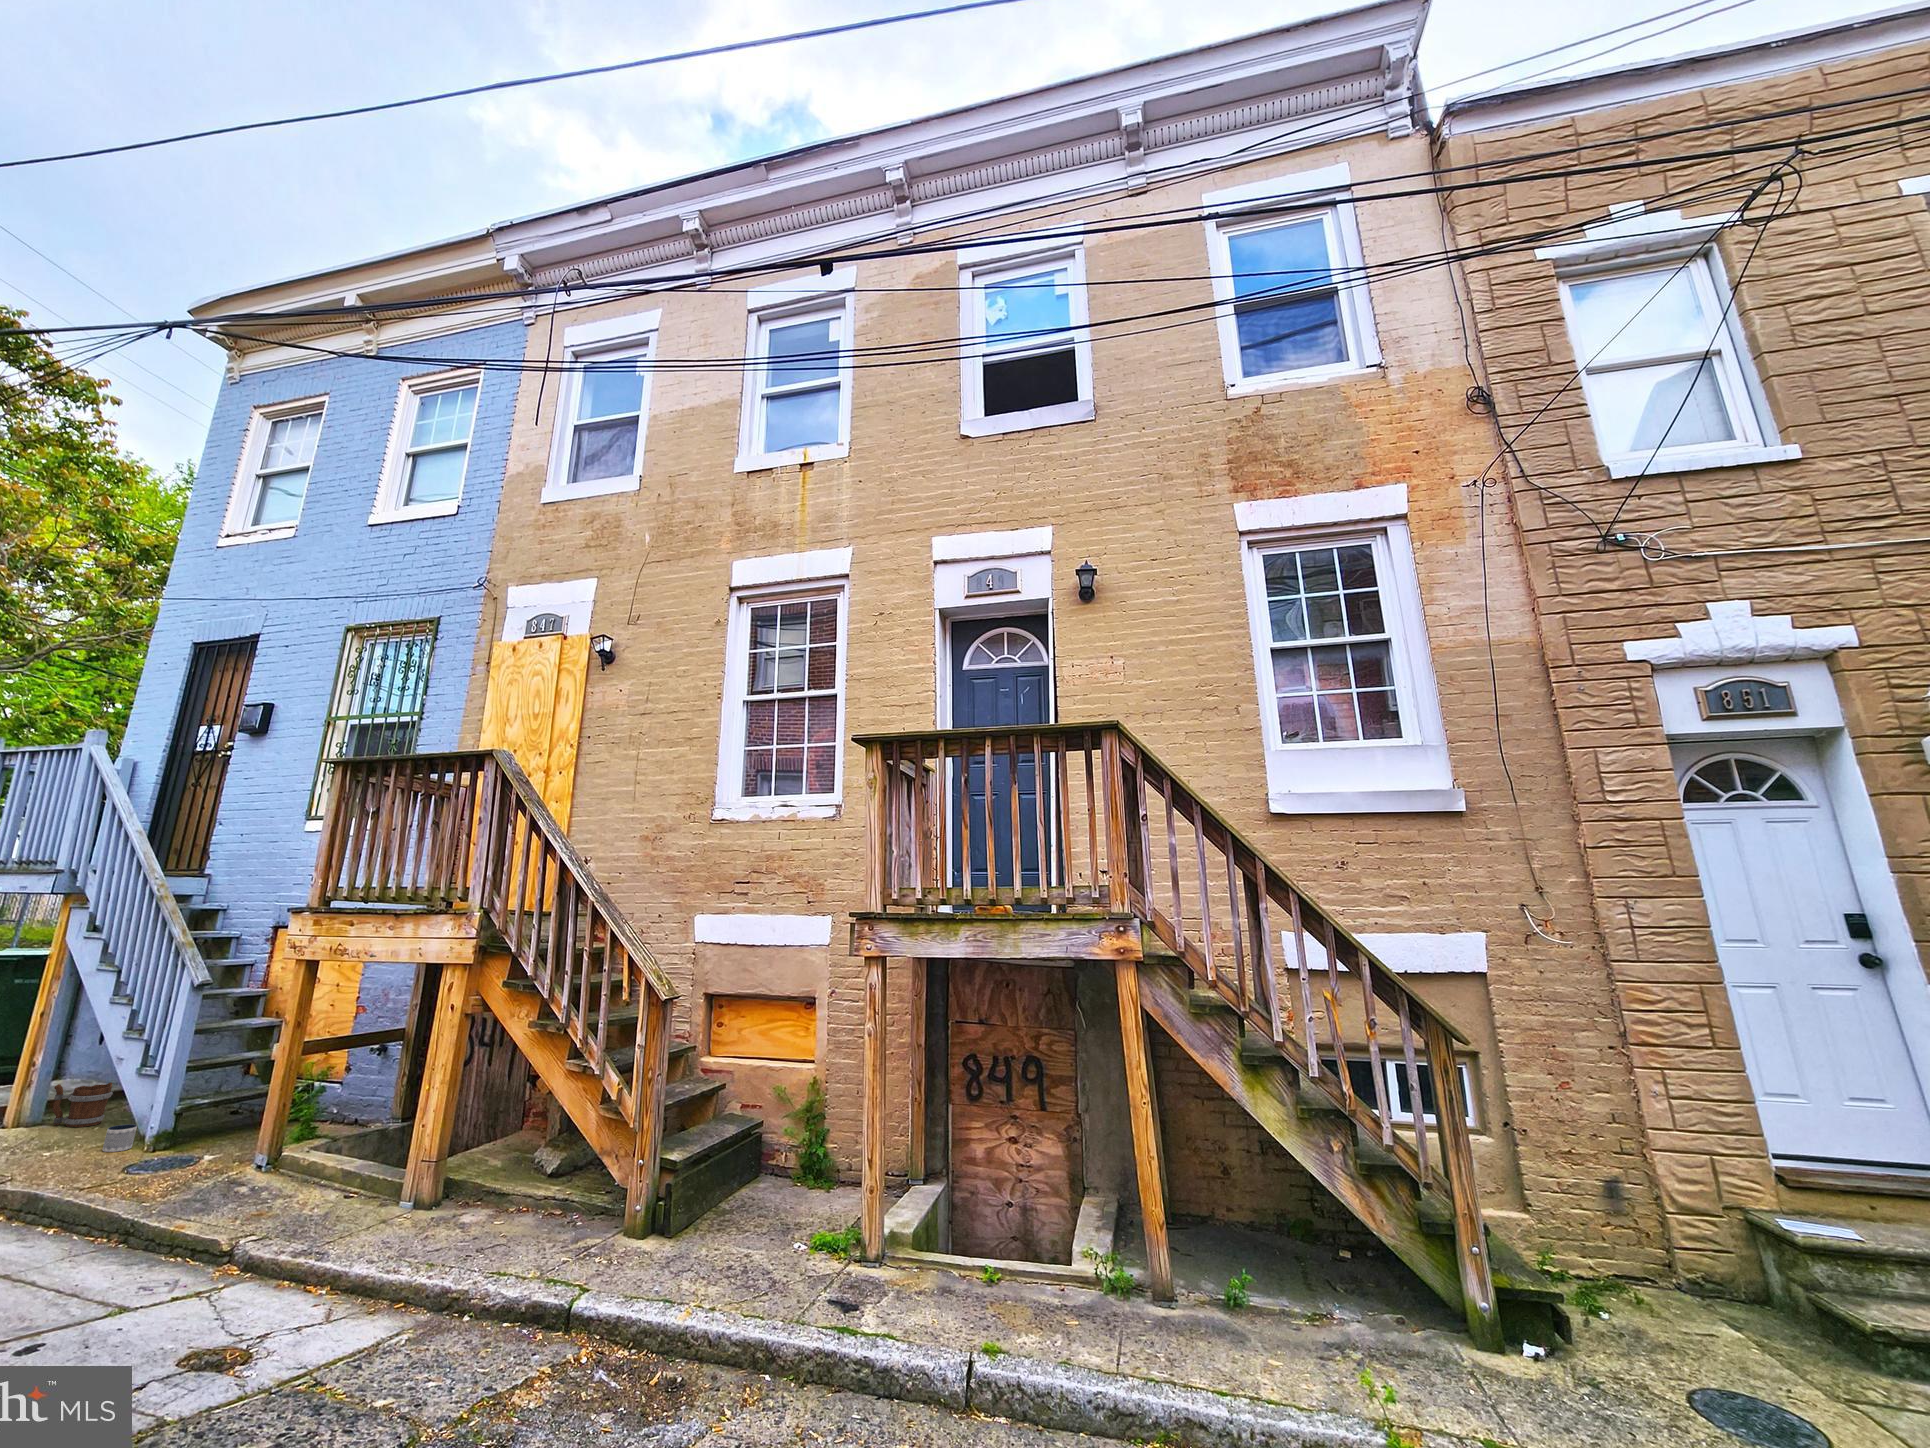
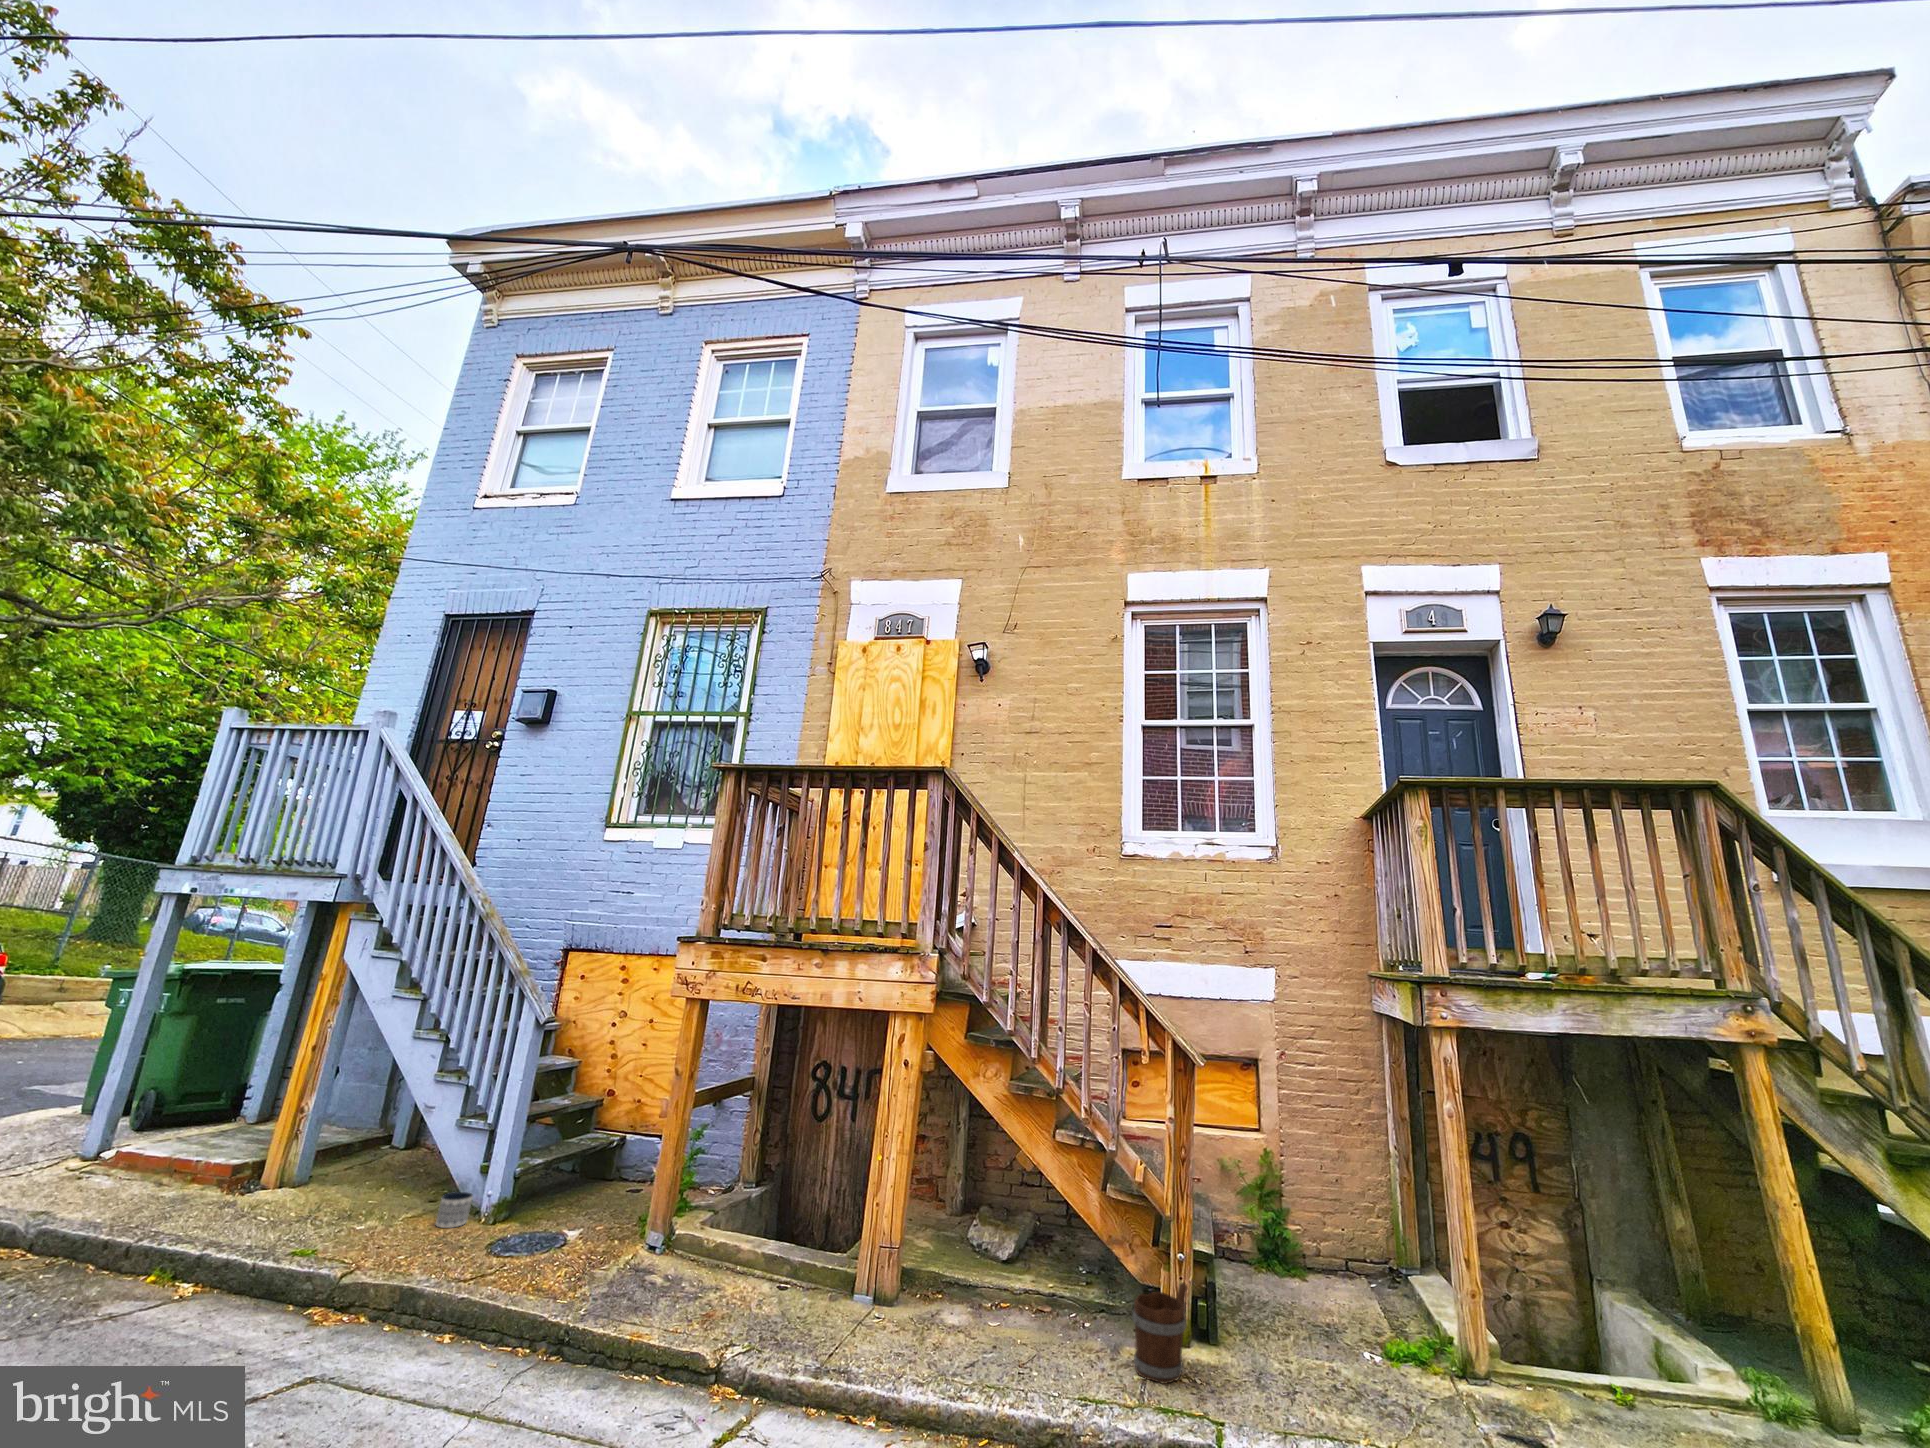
bucket: present [53,1083,113,1127] -> present [1133,1283,1187,1384]

